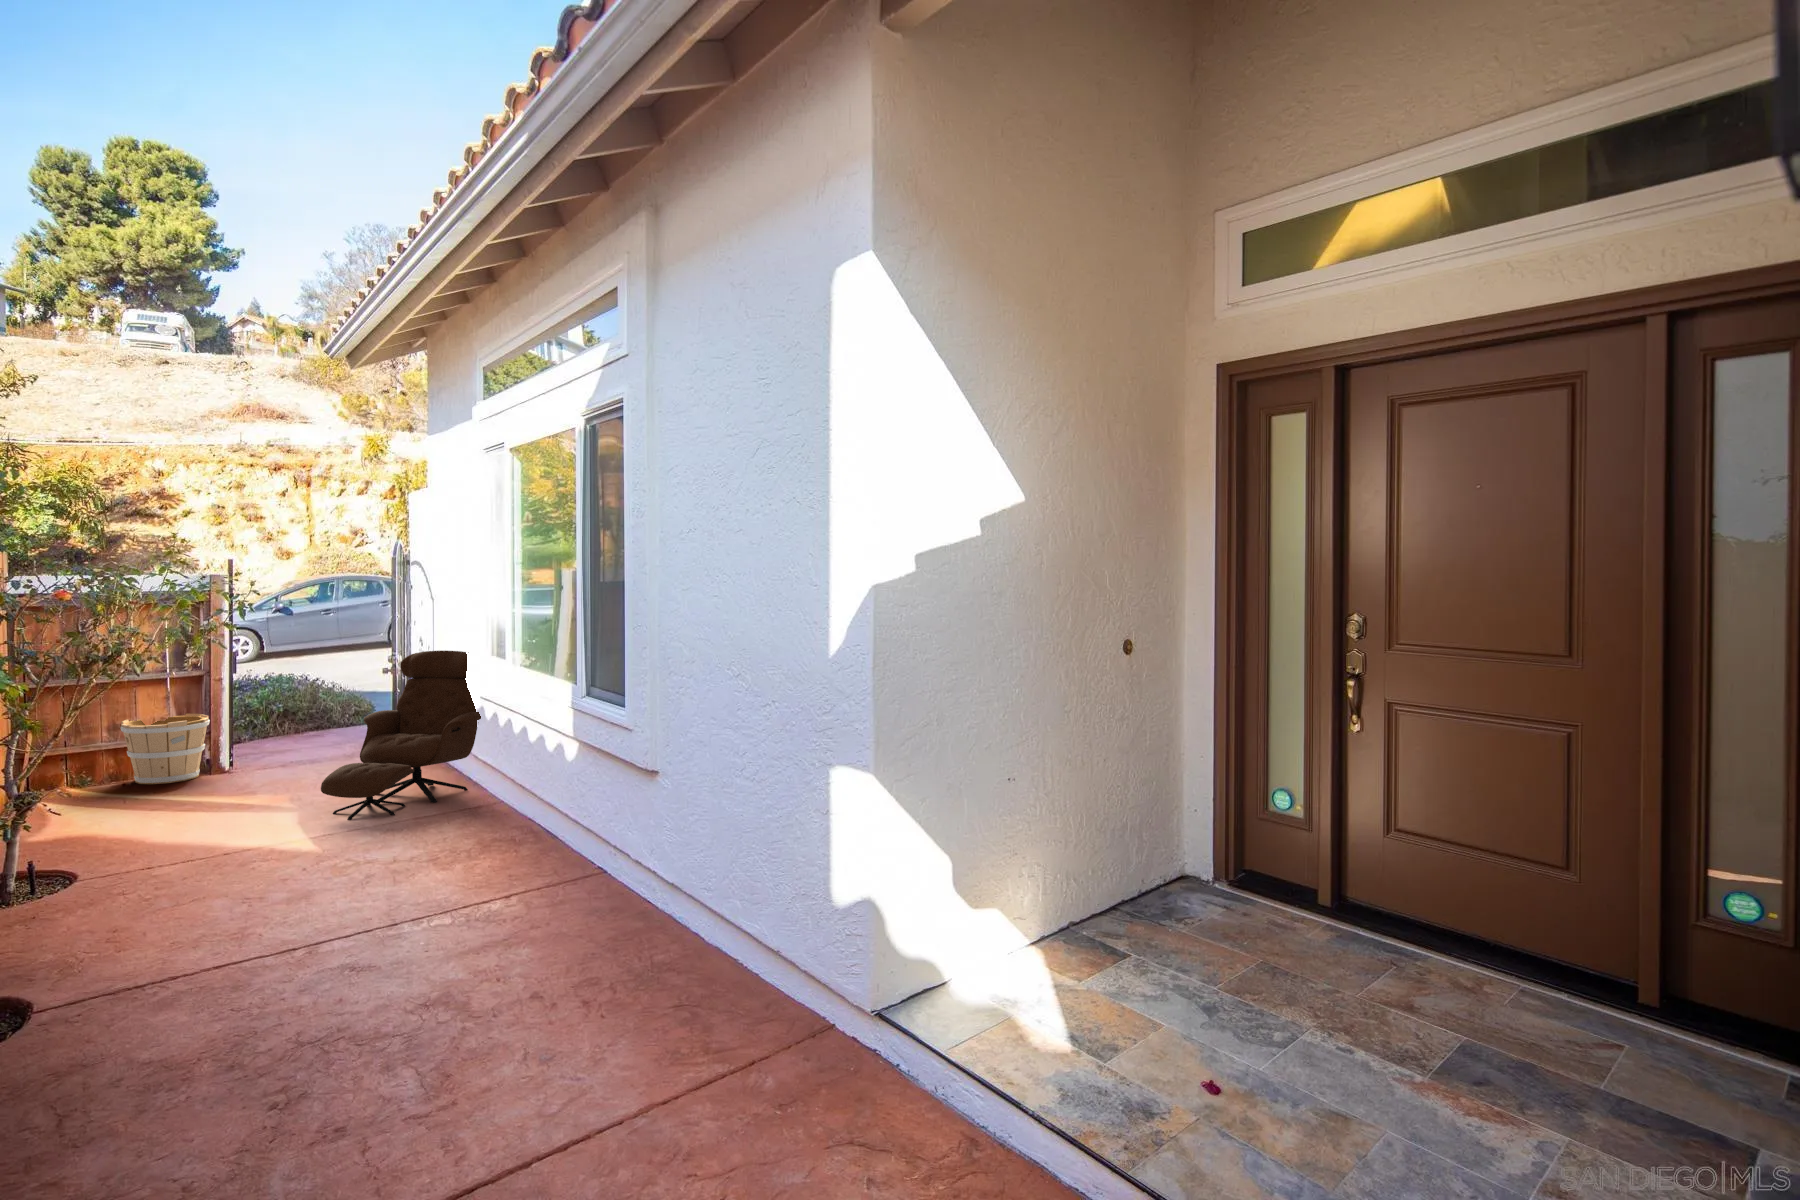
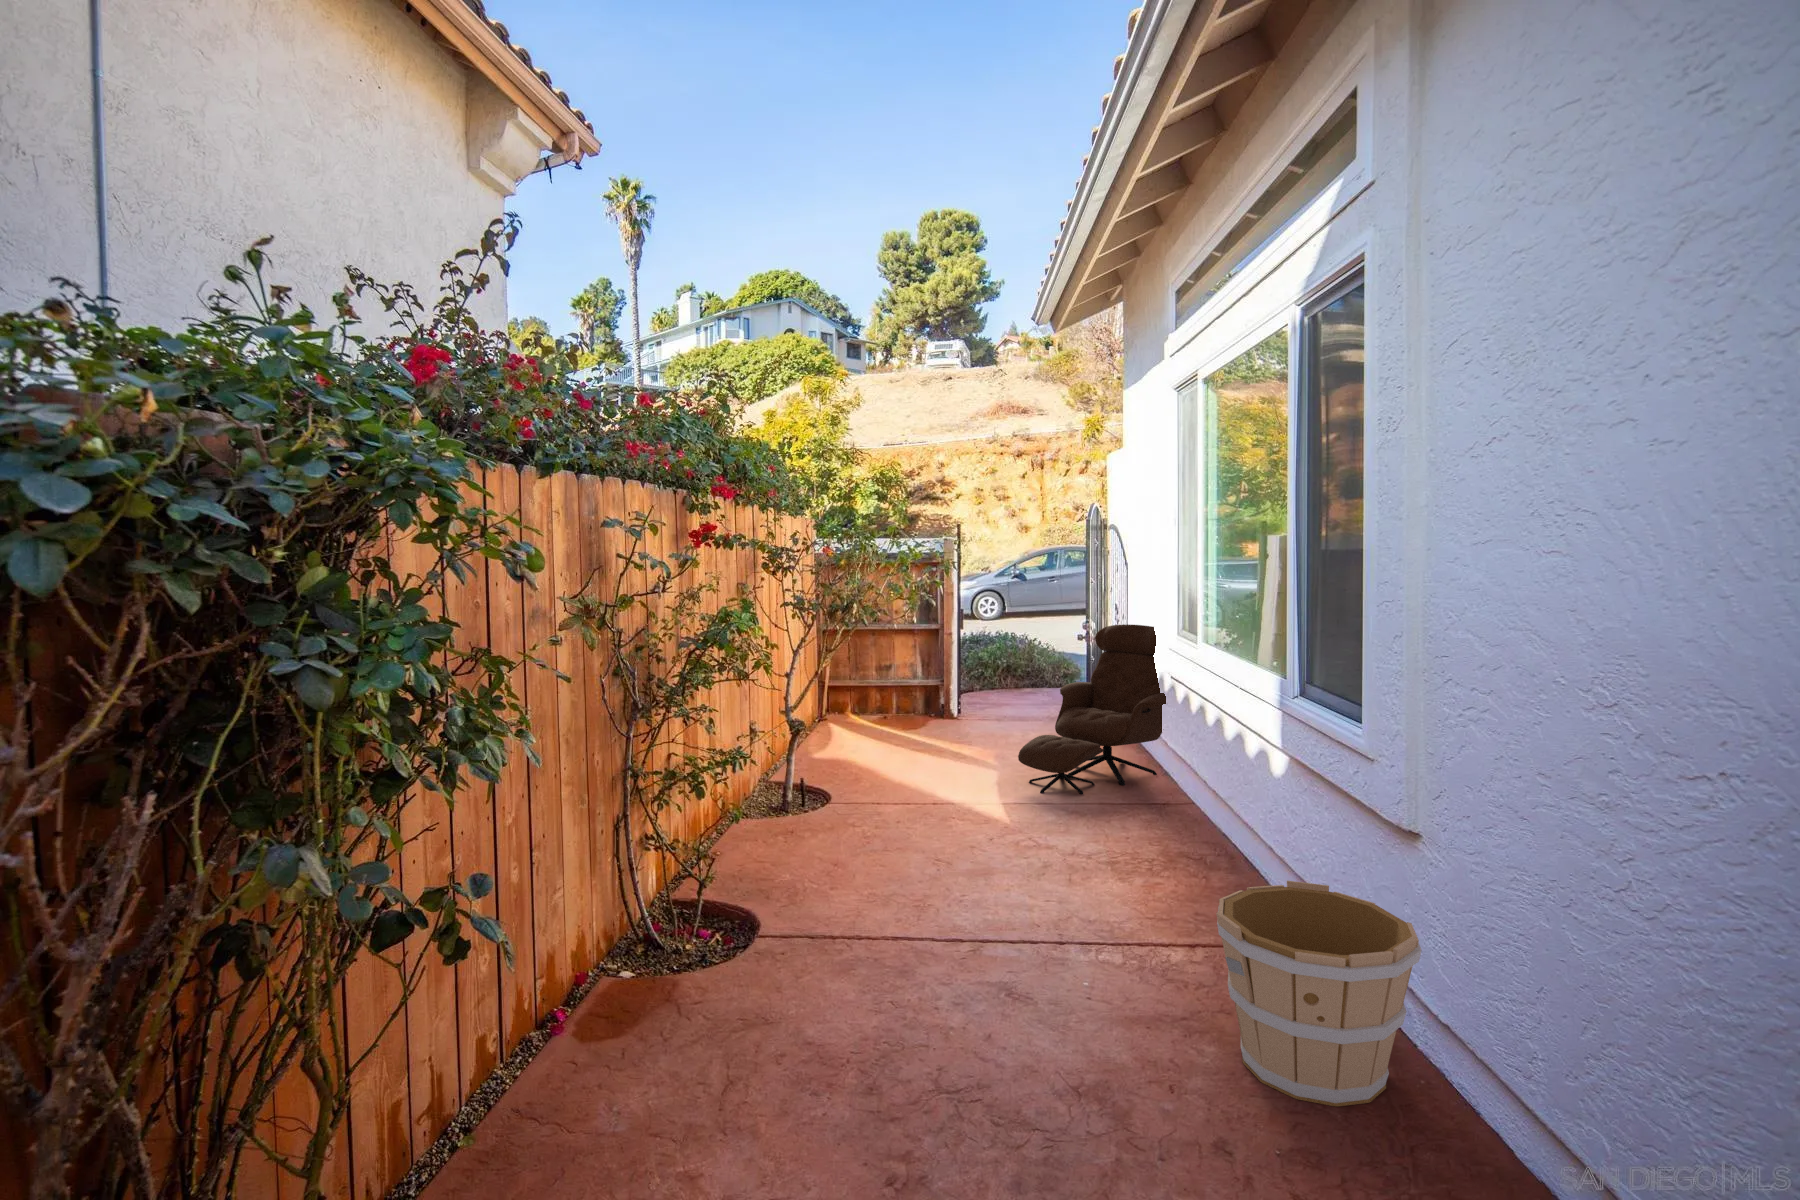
wooden bucket: present [120,714,210,784] -> present [1216,881,1422,1107]

